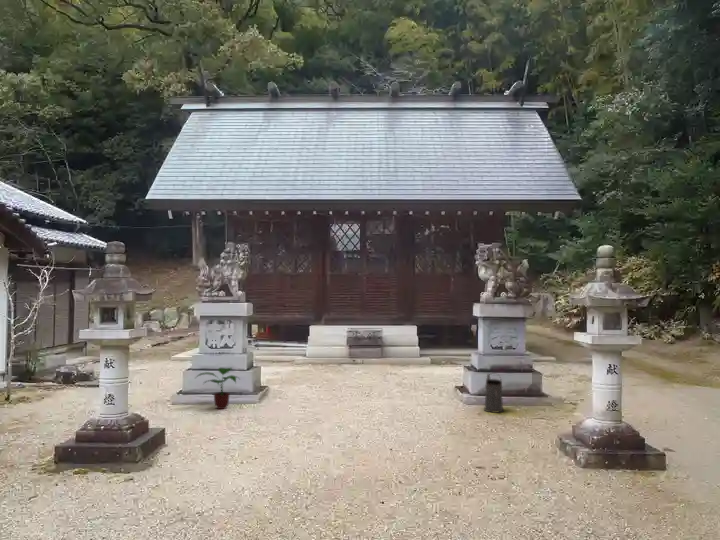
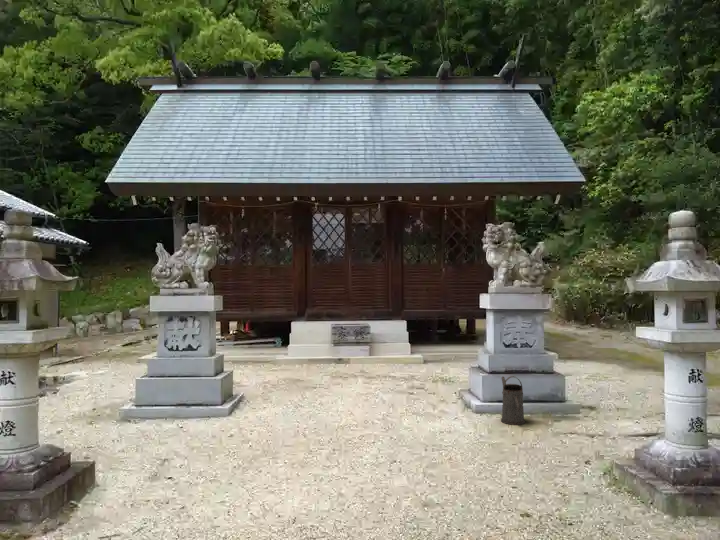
potted plant: present [198,368,237,409] -> none [146,375,205,427]

